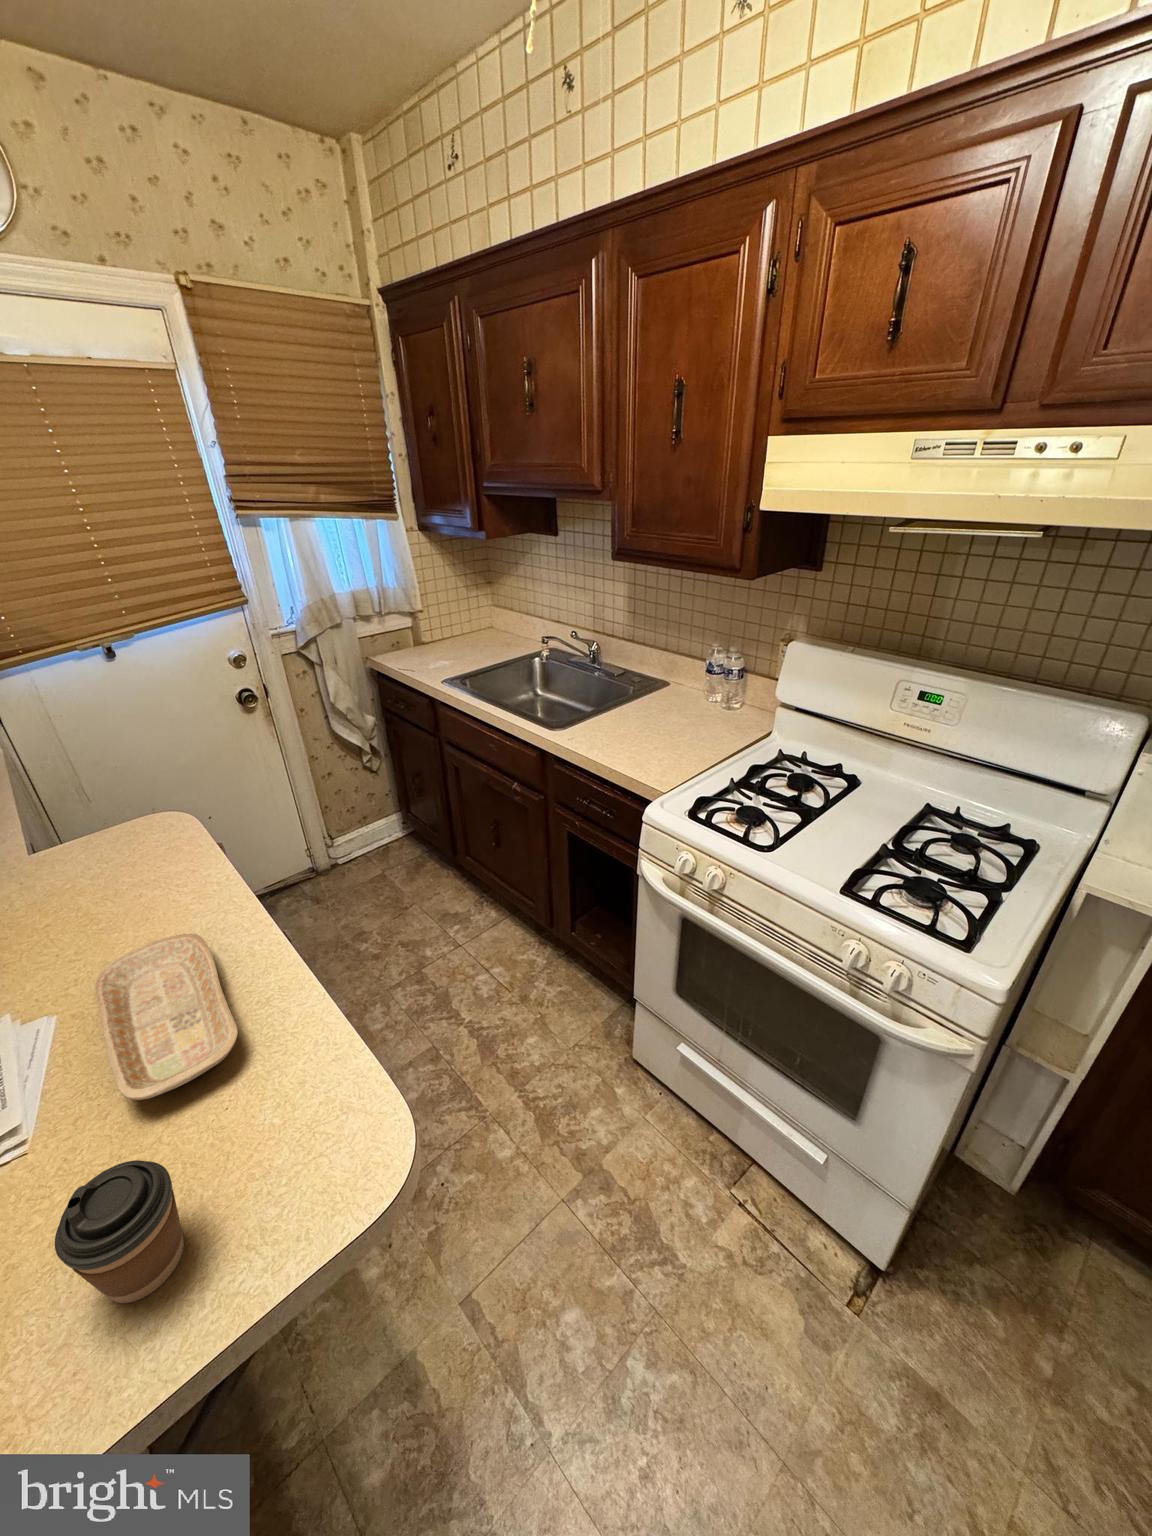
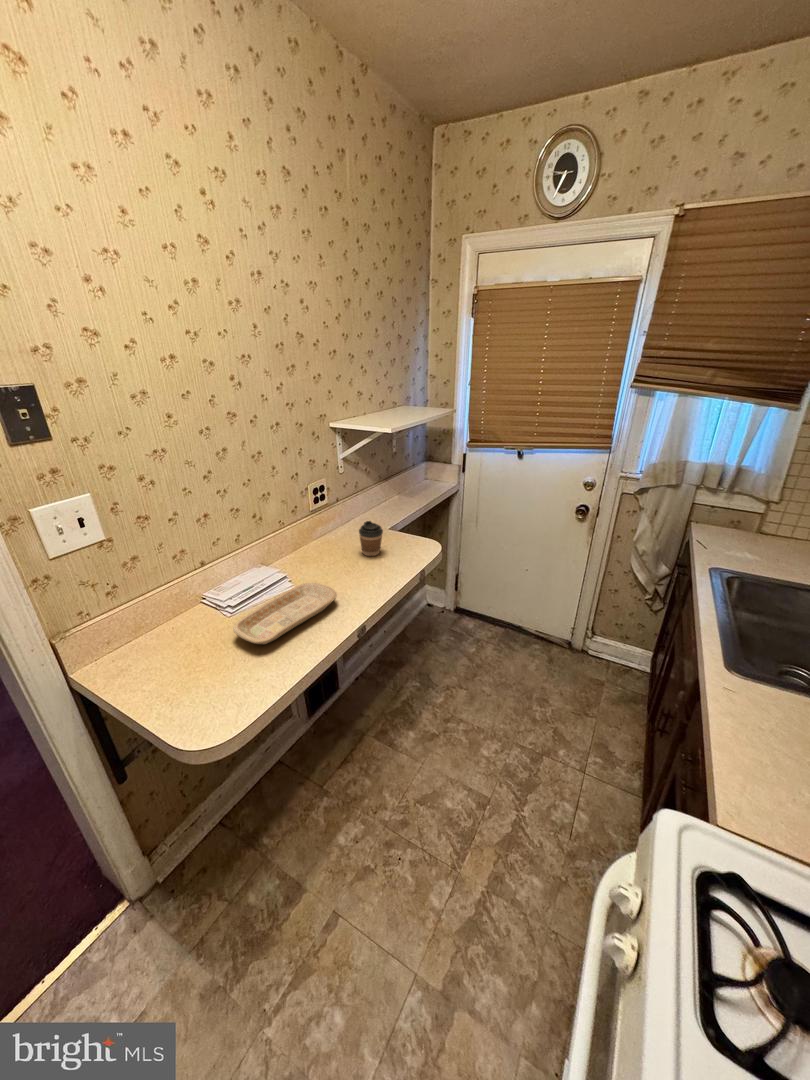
coffee cup: present [55,1160,184,1303] -> present [359,521,383,556]

